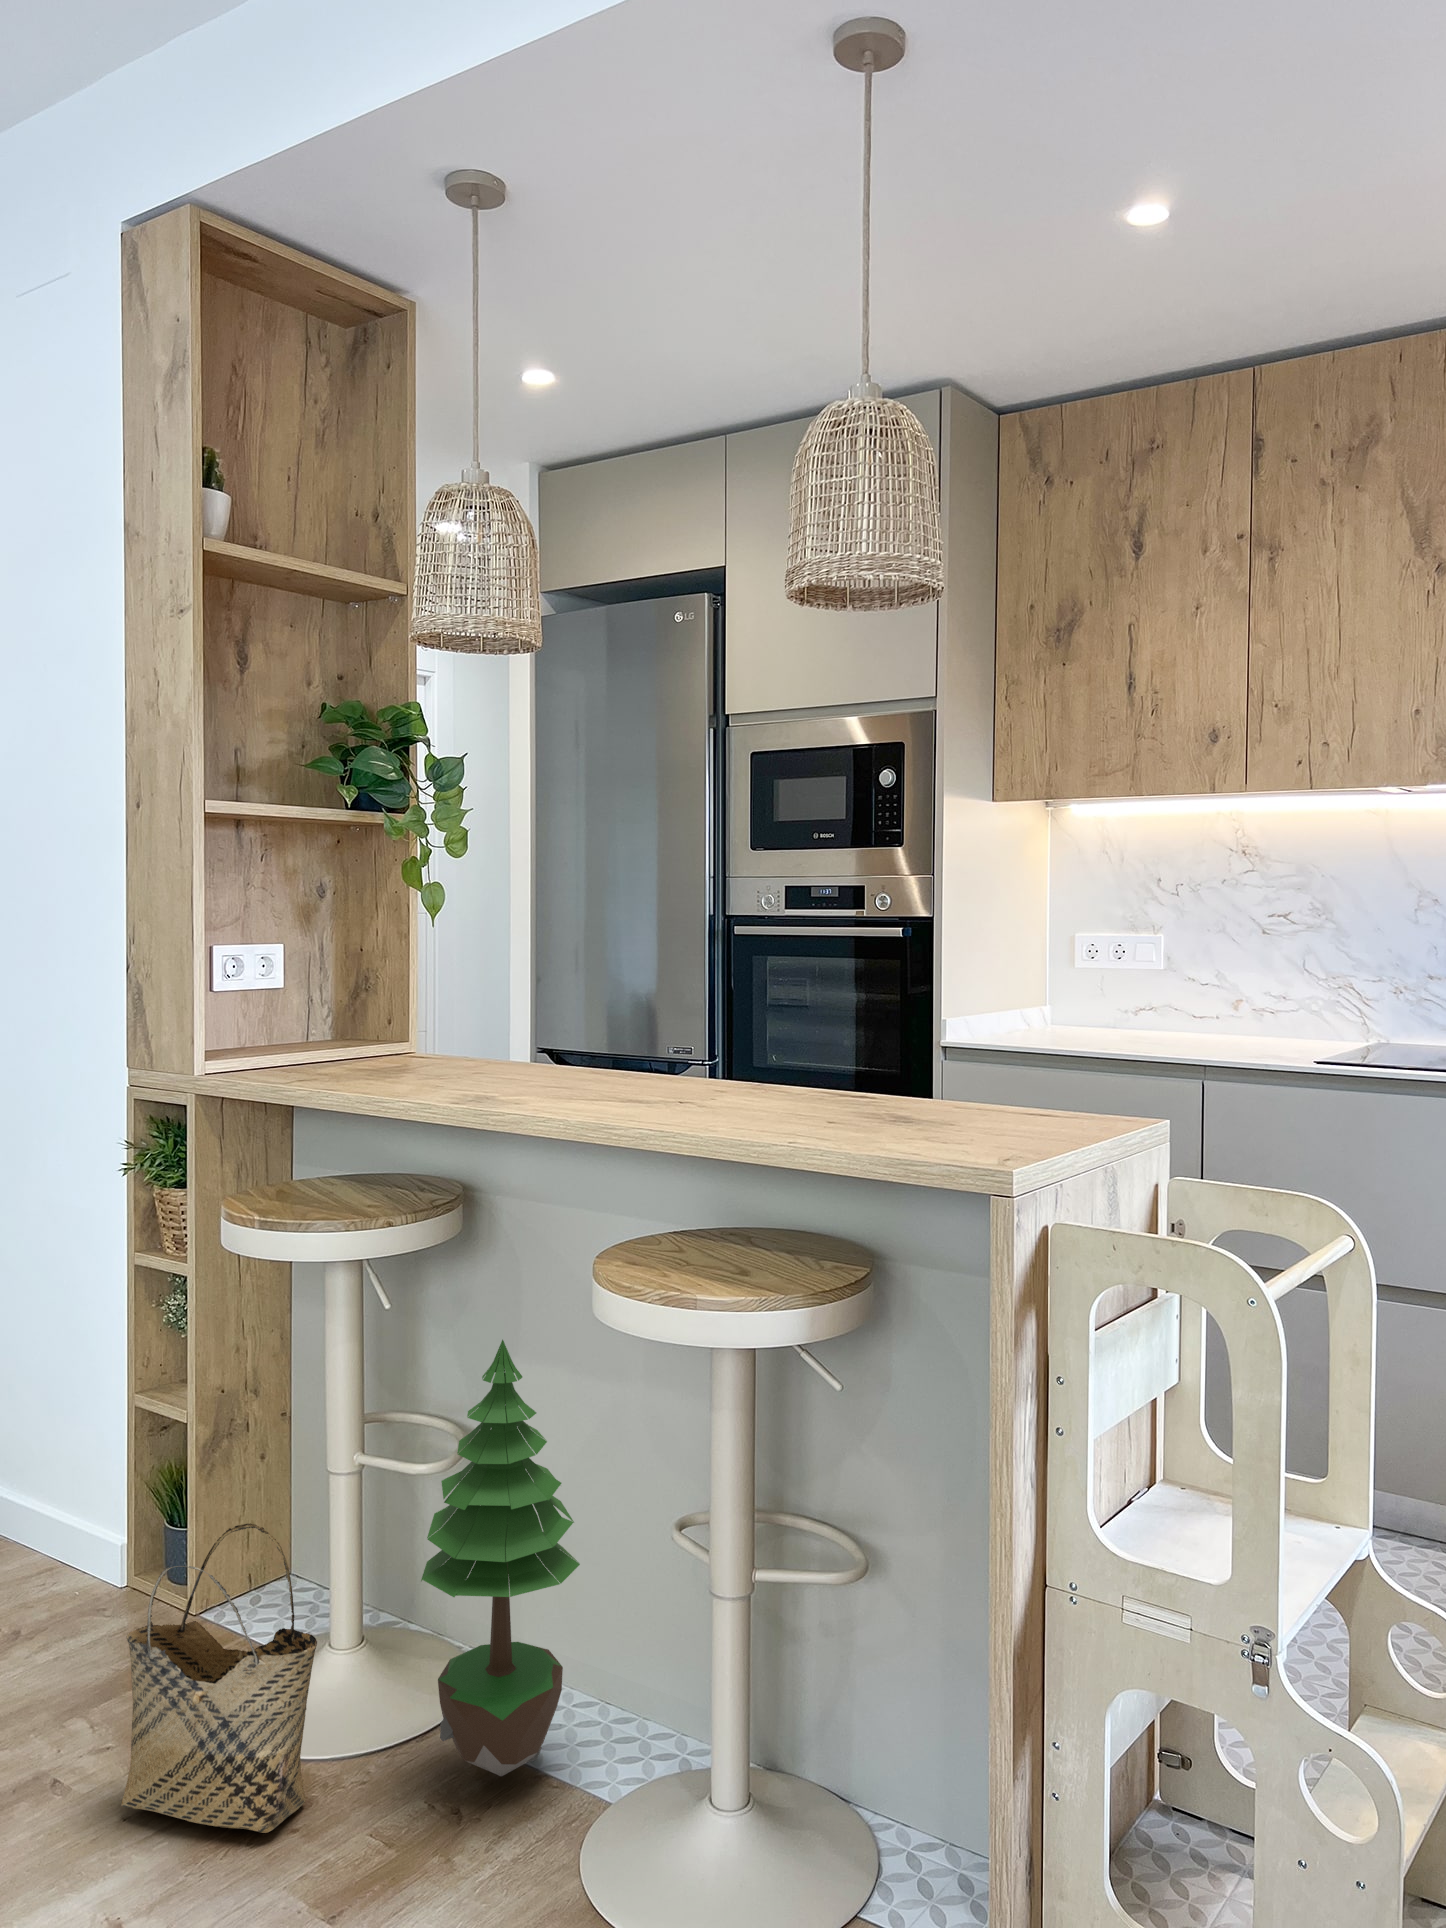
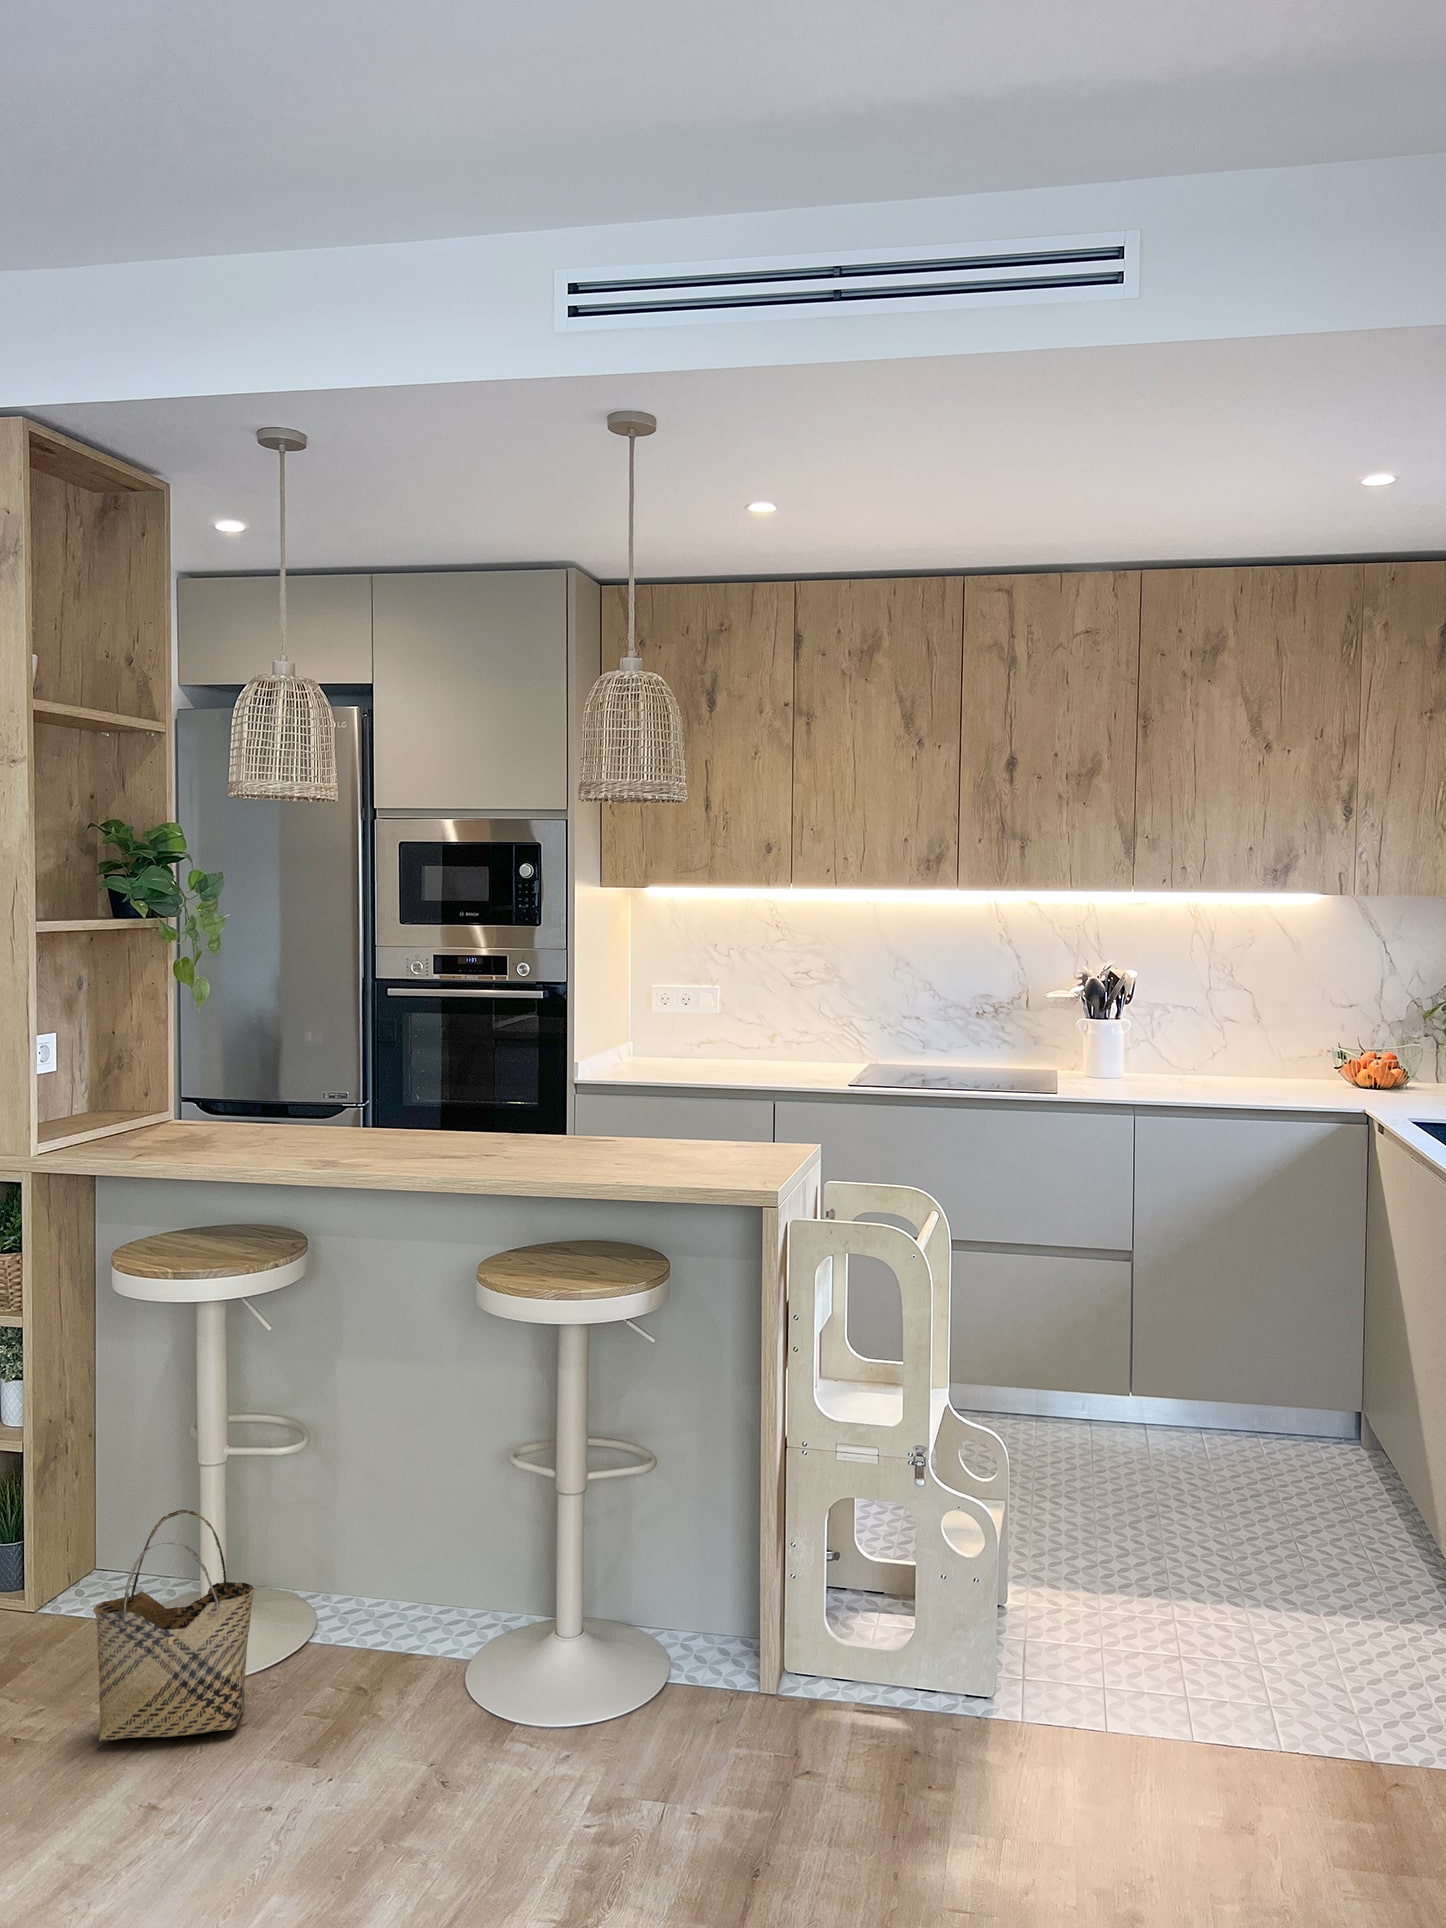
potted tree: present [421,1340,580,1776] -> none [319,1343,437,1661]

